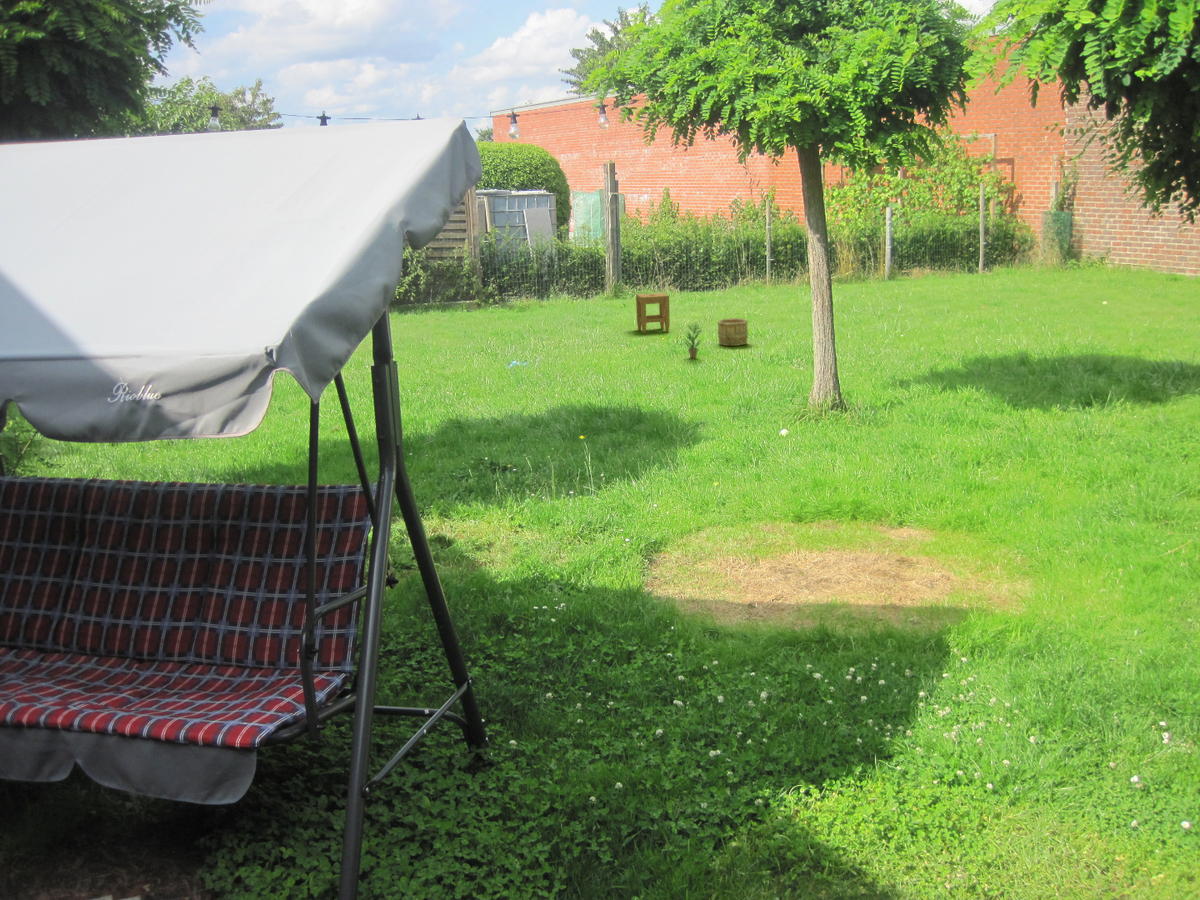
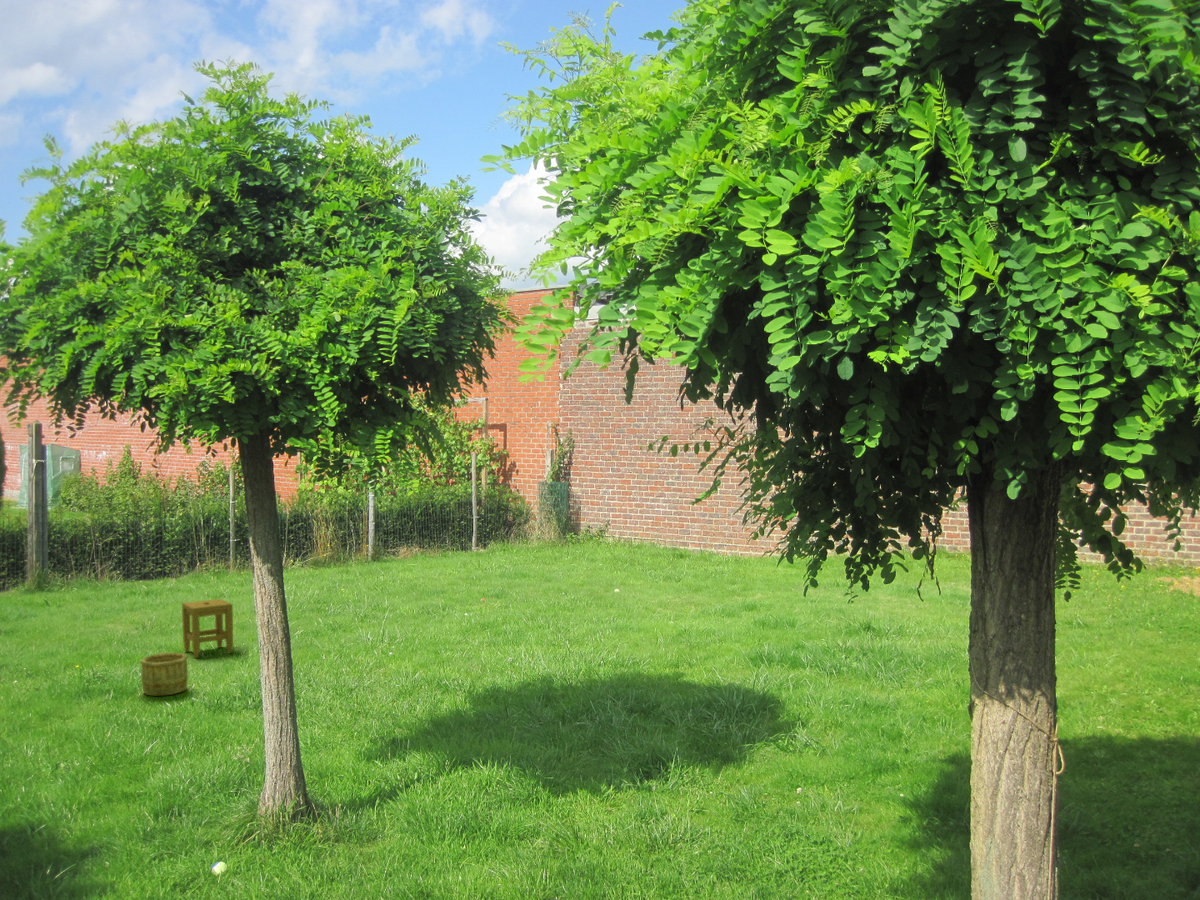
stool: present [636,293,670,334] -> present [182,599,233,658]
potted plant: present [685,324,702,358] -> none [79,671,113,727]

